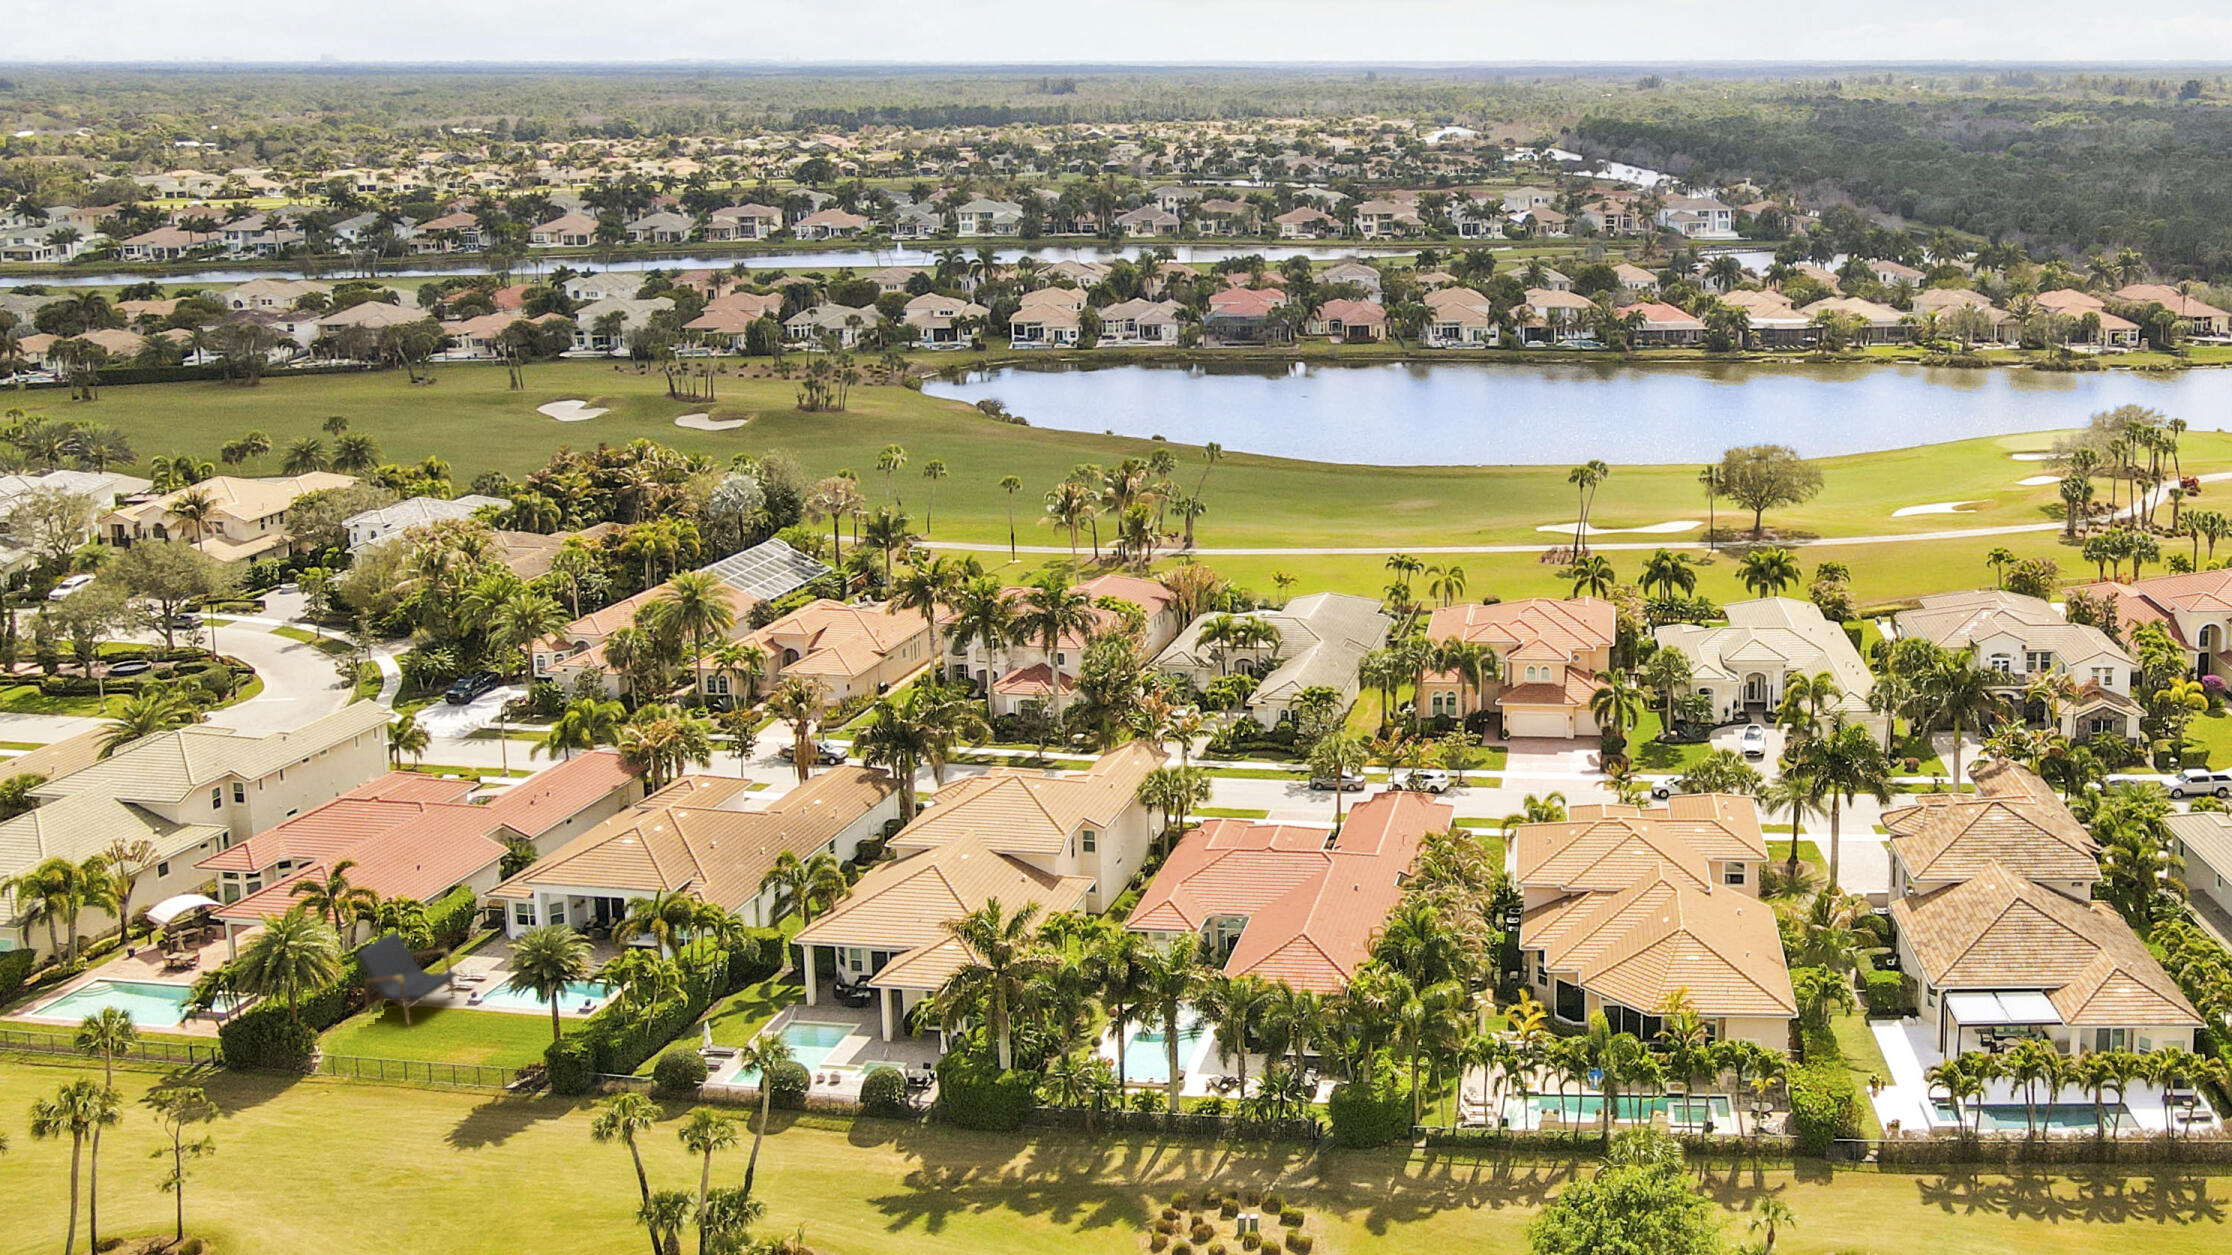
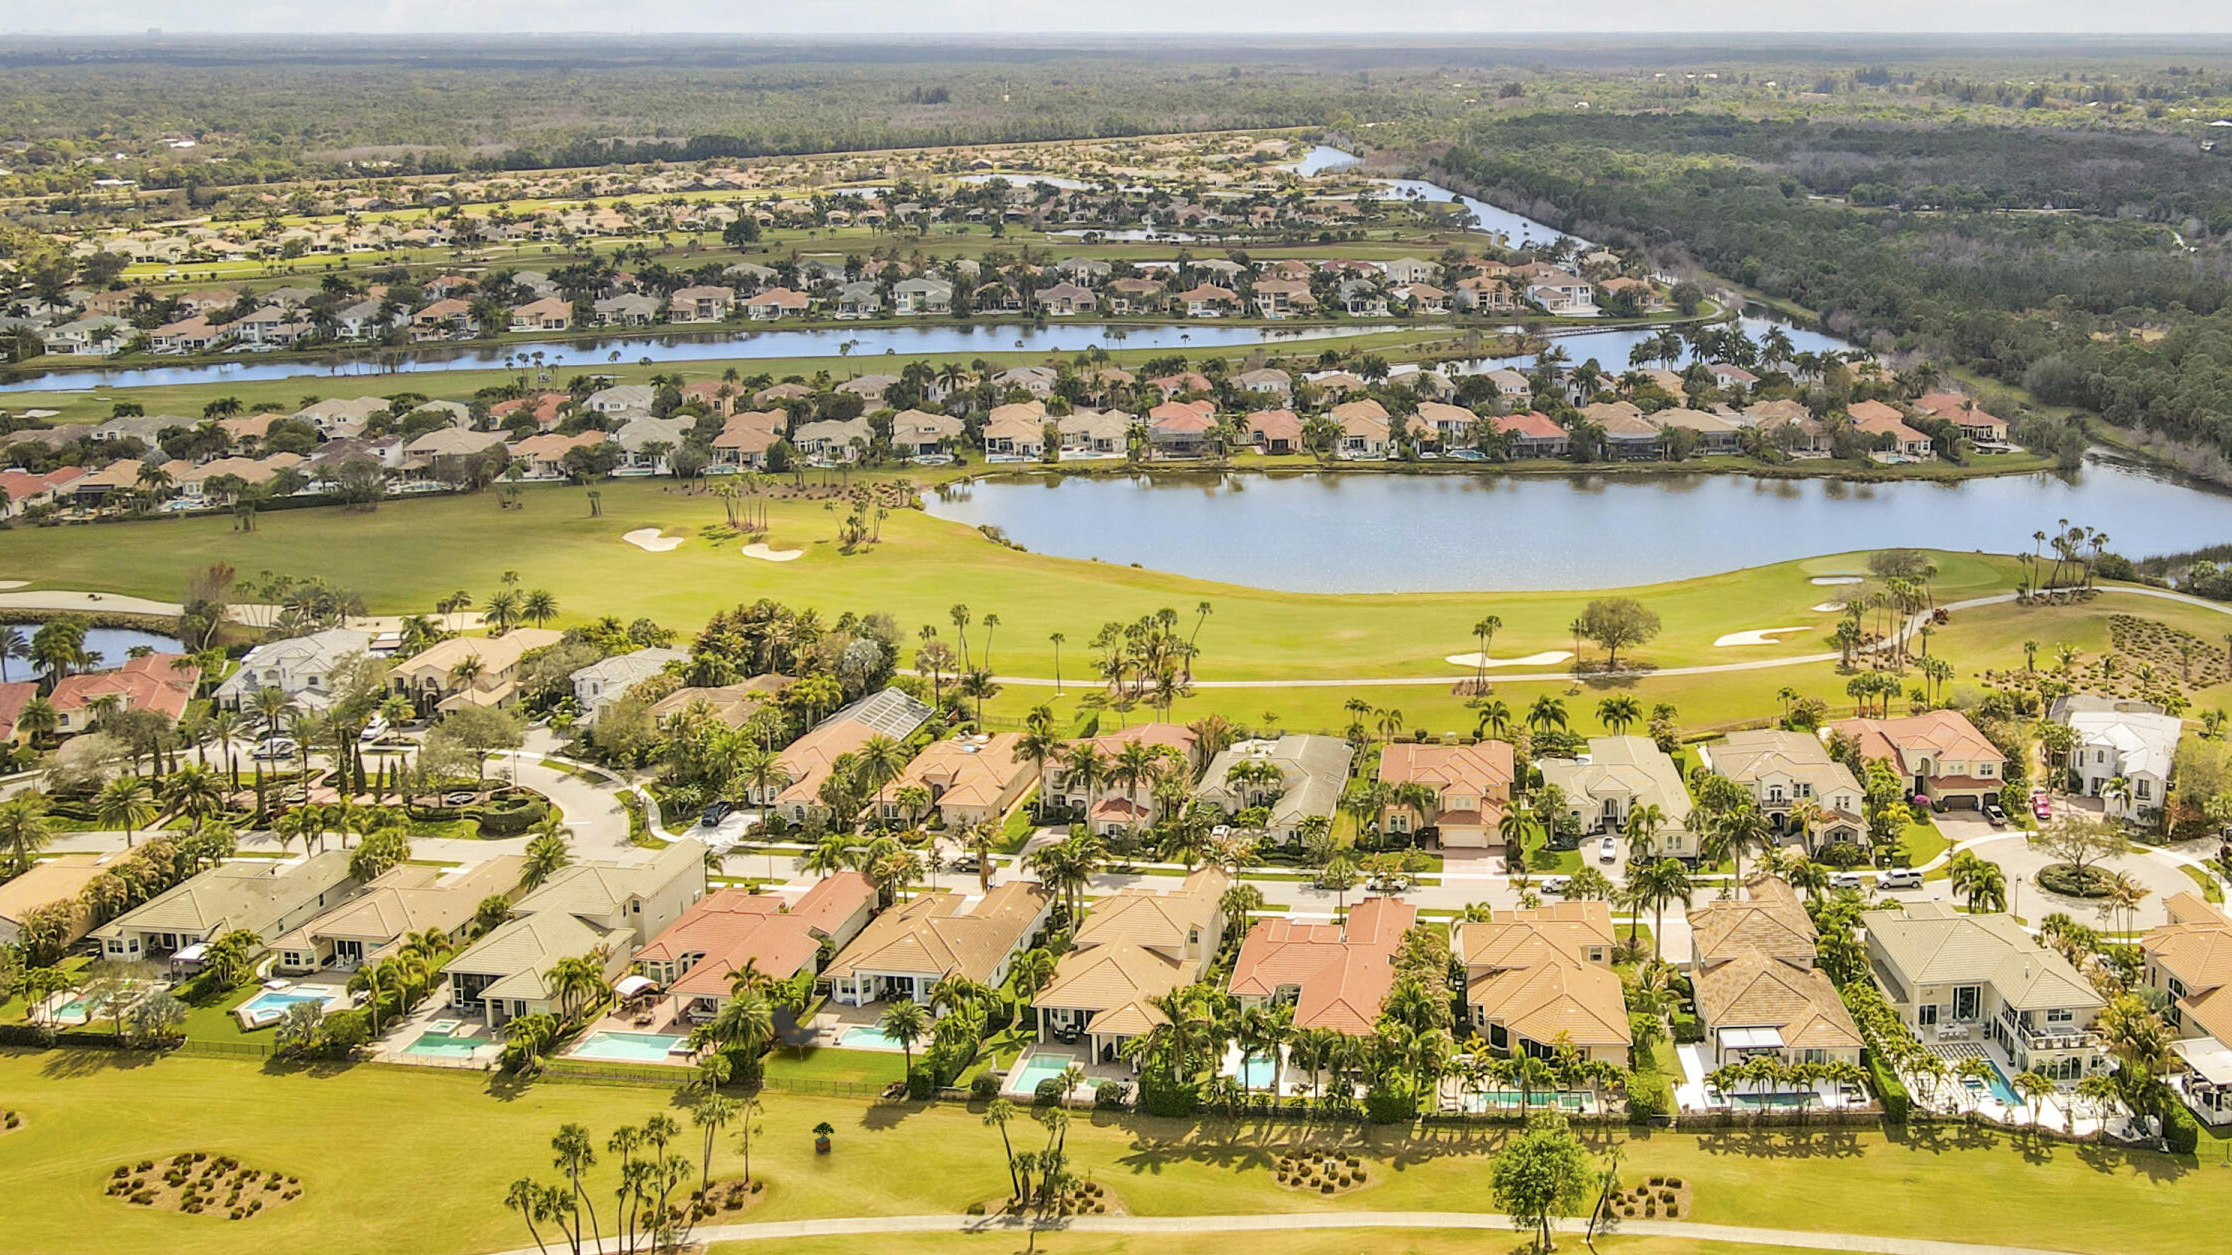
potted tree: none [324,1128,369,1189] -> present [812,1122,834,1155]

